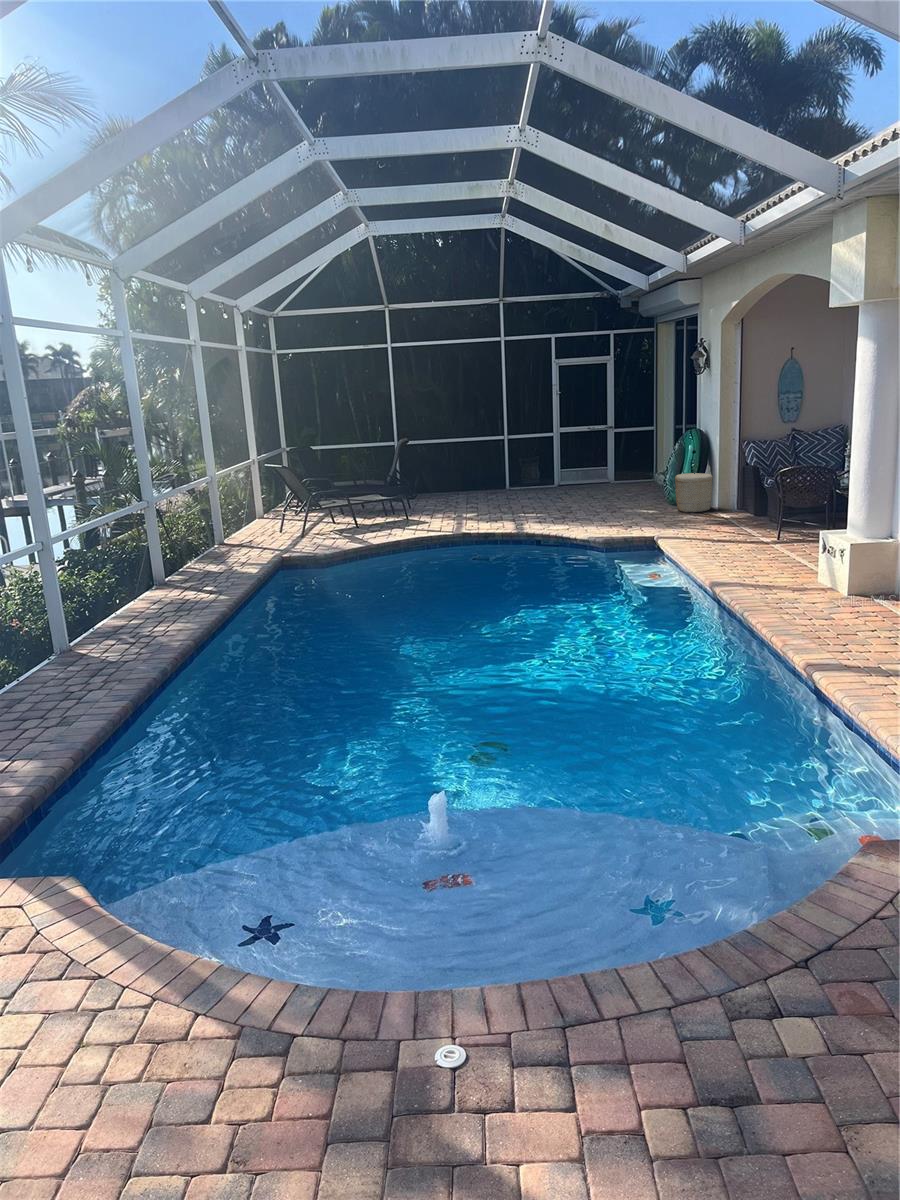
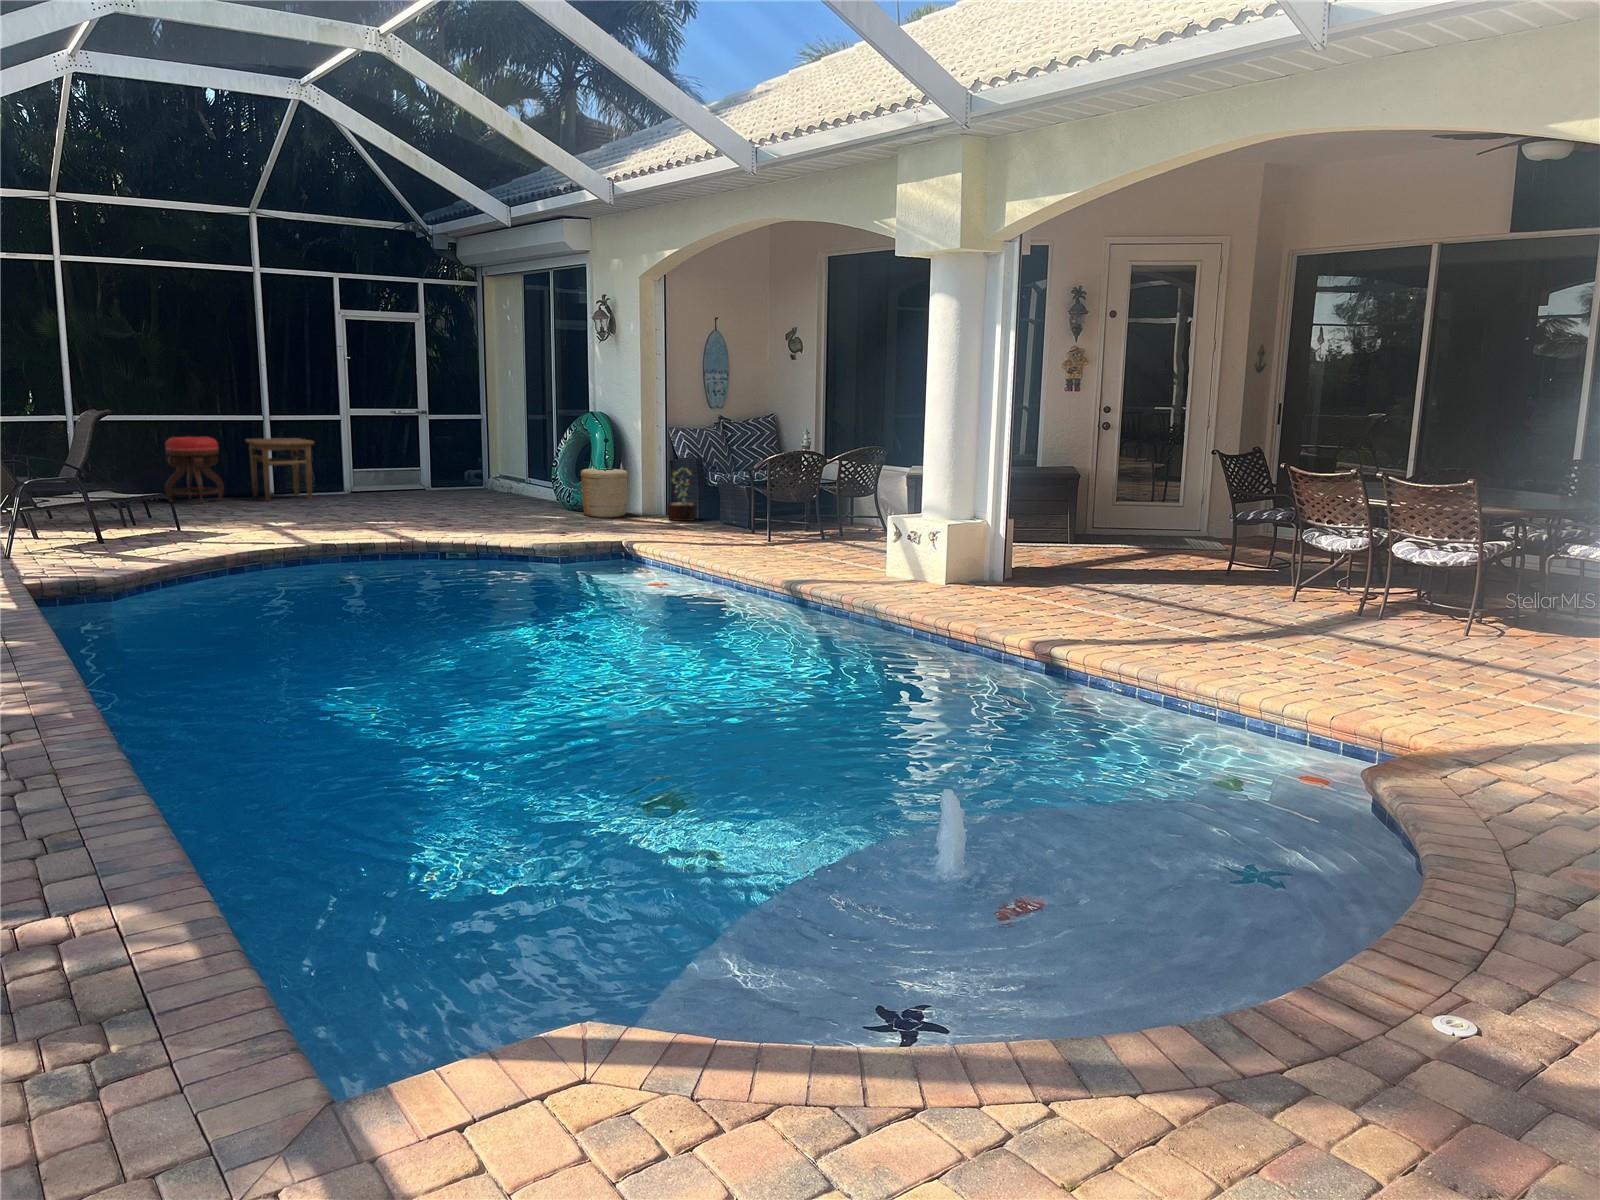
side table: none [492,450,528,493] -> present [246,438,314,501]
stool: none [442,452,476,495] -> present [165,437,224,503]
decorative plant: none [733,473,759,517] -> present [667,467,697,521]

